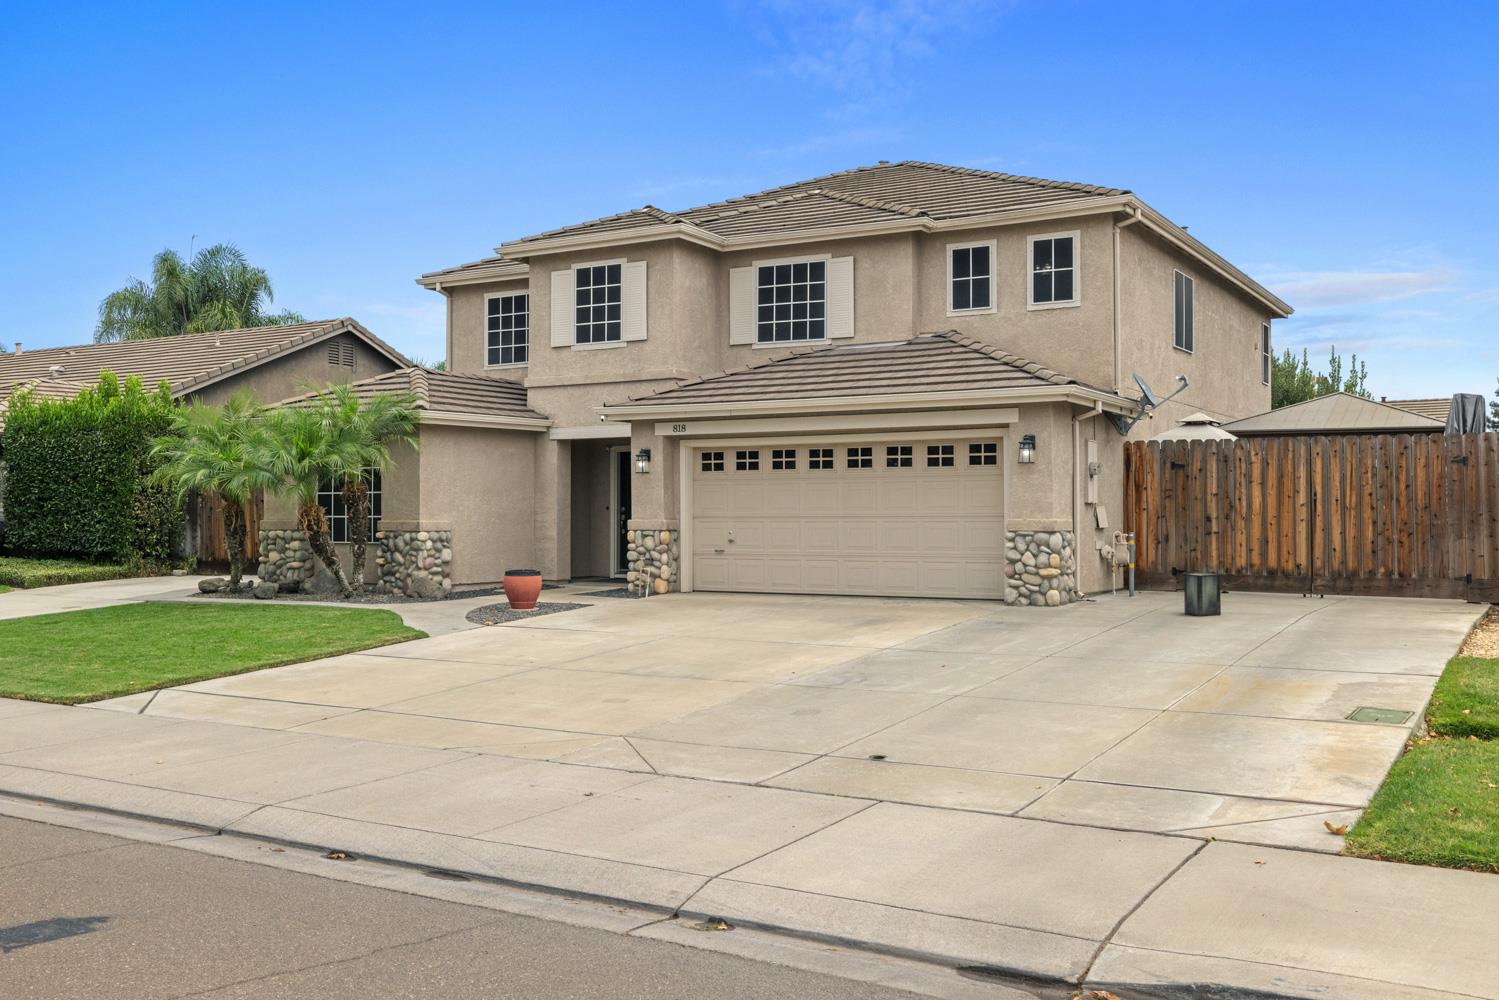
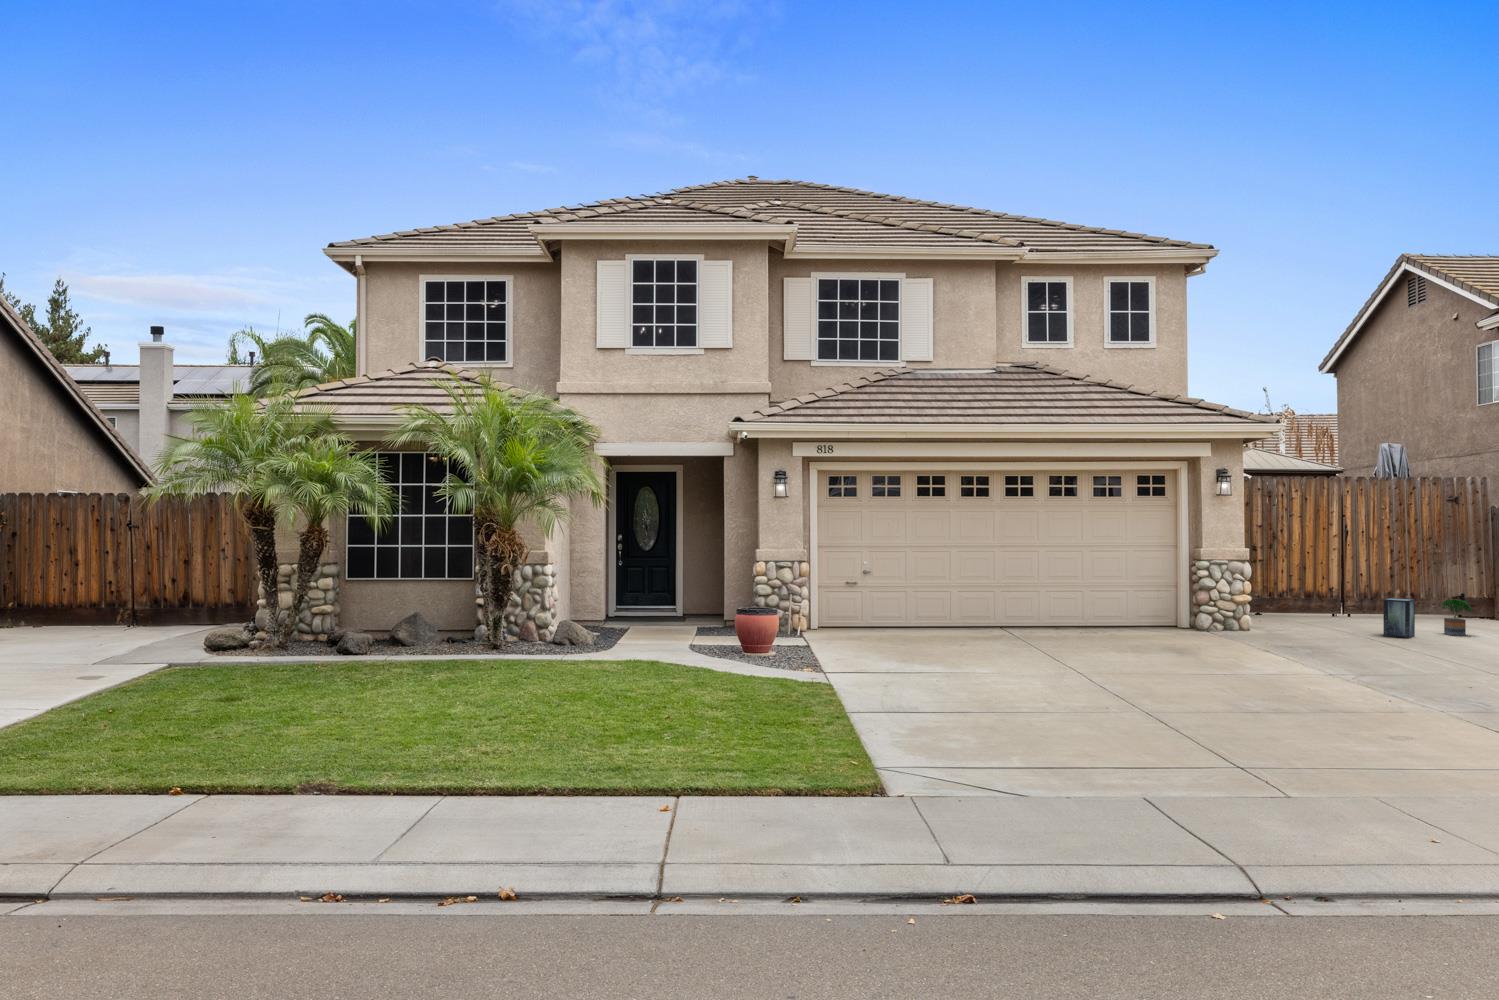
potted tree: none [1262,575,1291,617] -> present [1442,599,1472,636]

